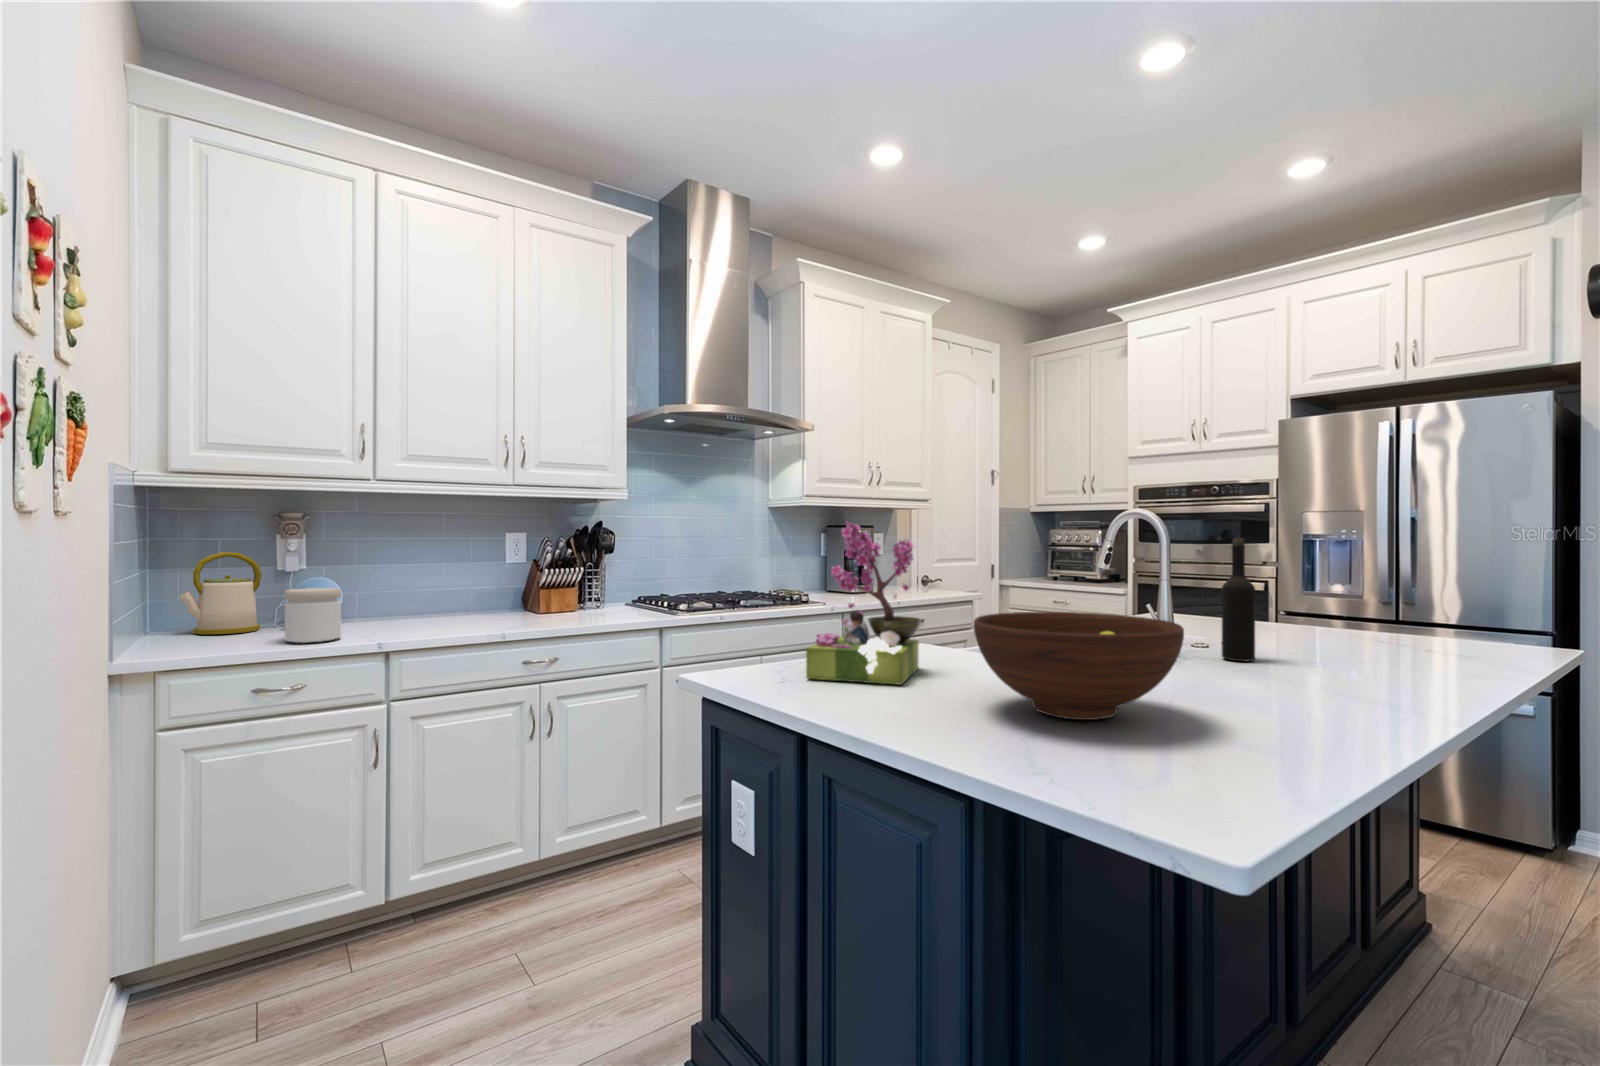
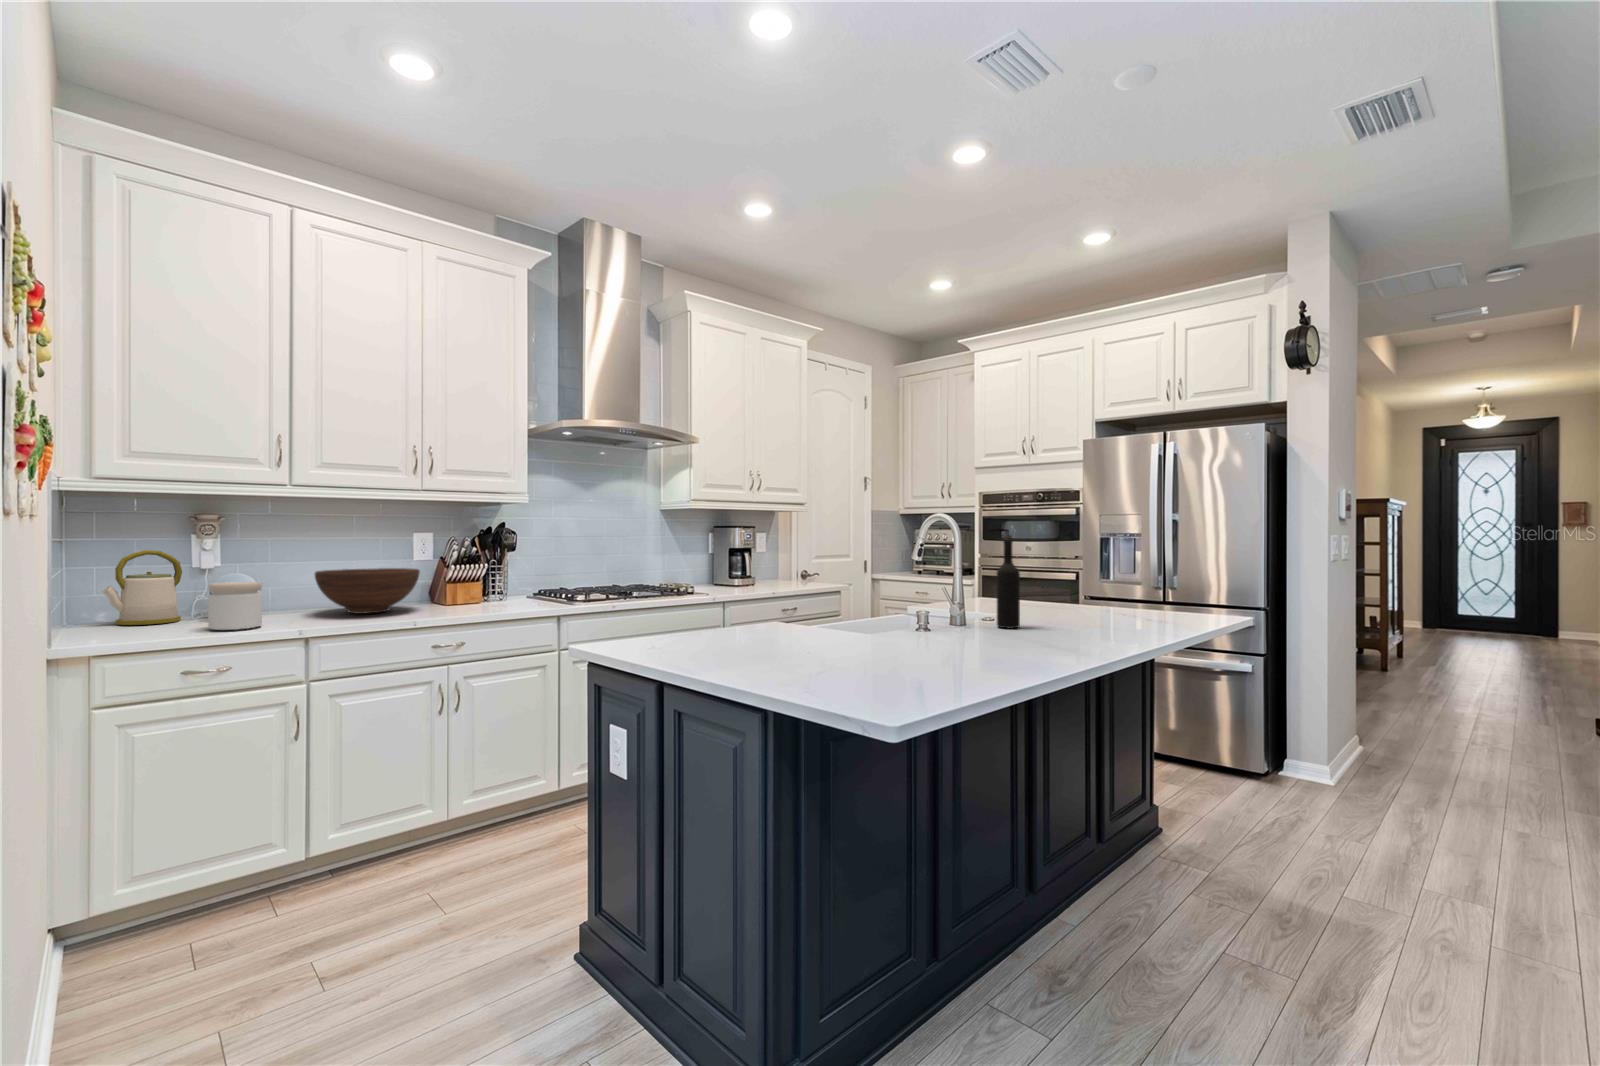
flower arrangement: present [806,521,921,685] -> none [669,521,763,648]
fruit bowl: present [974,612,1184,720] -> present [315,568,420,614]

